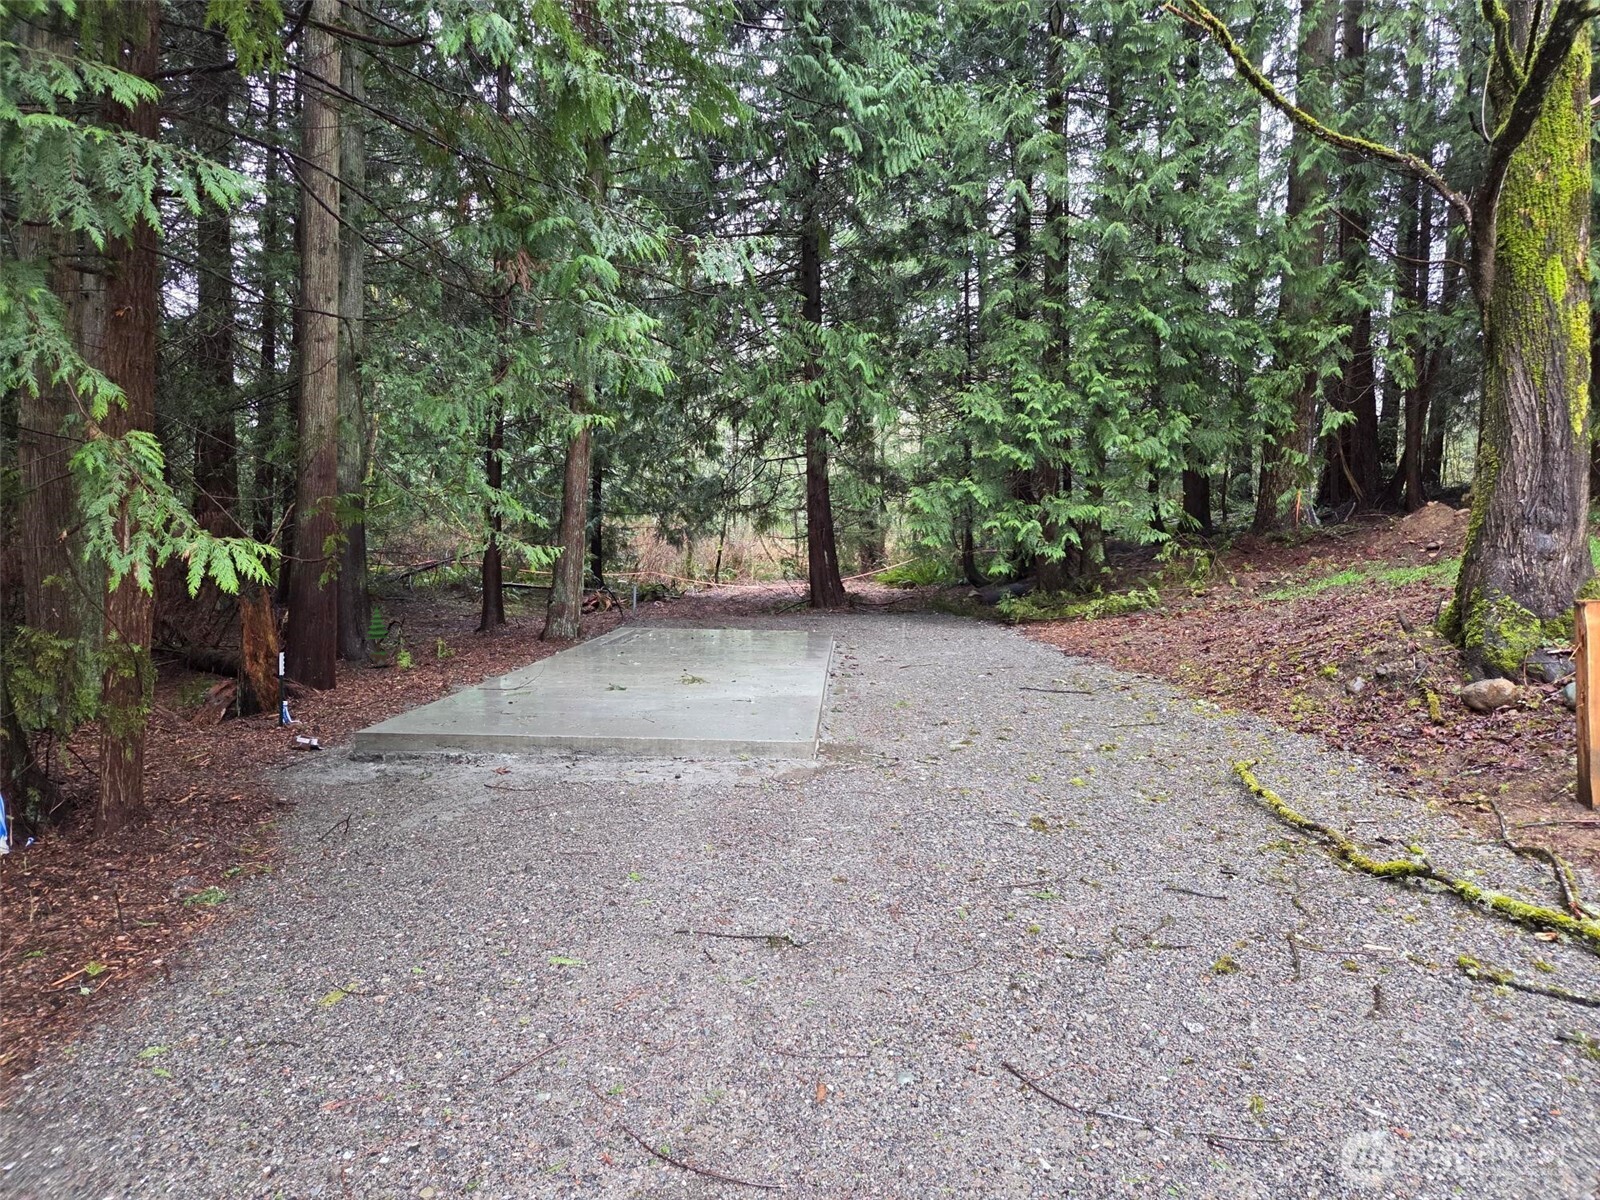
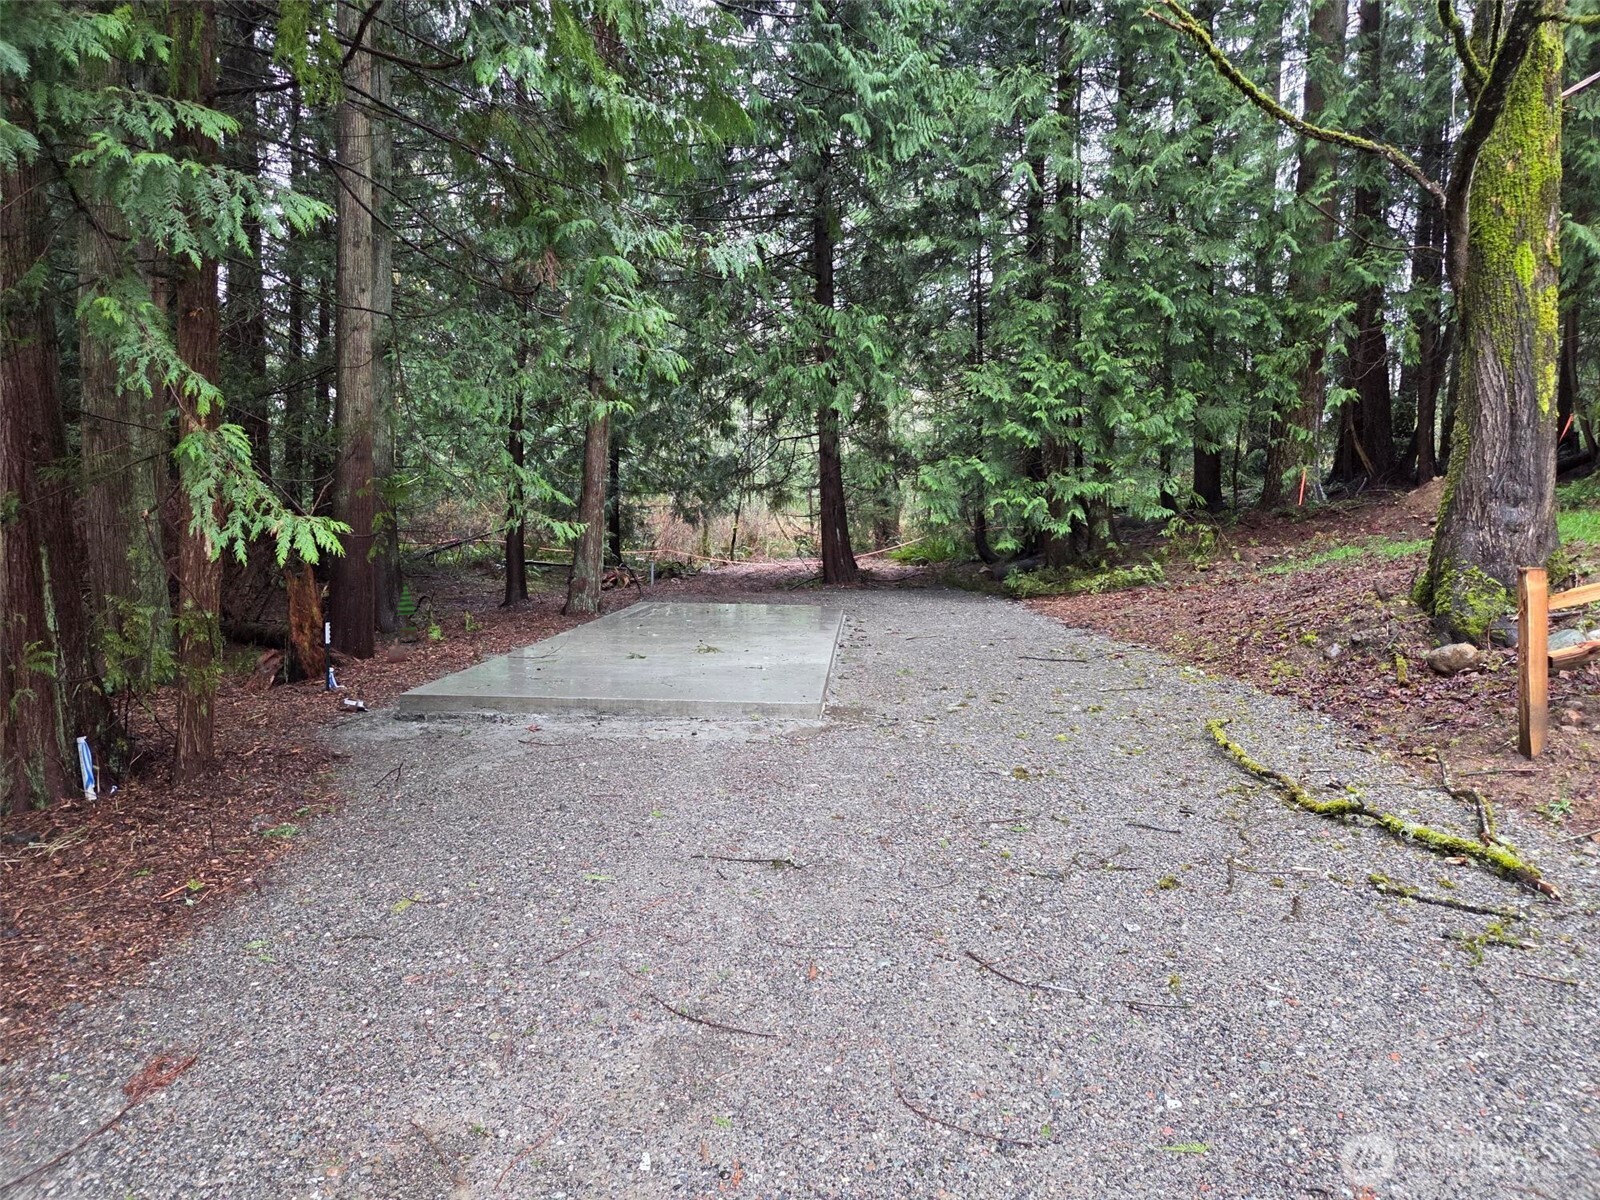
watering can: none [339,665,382,690] -> present [374,639,407,662]

